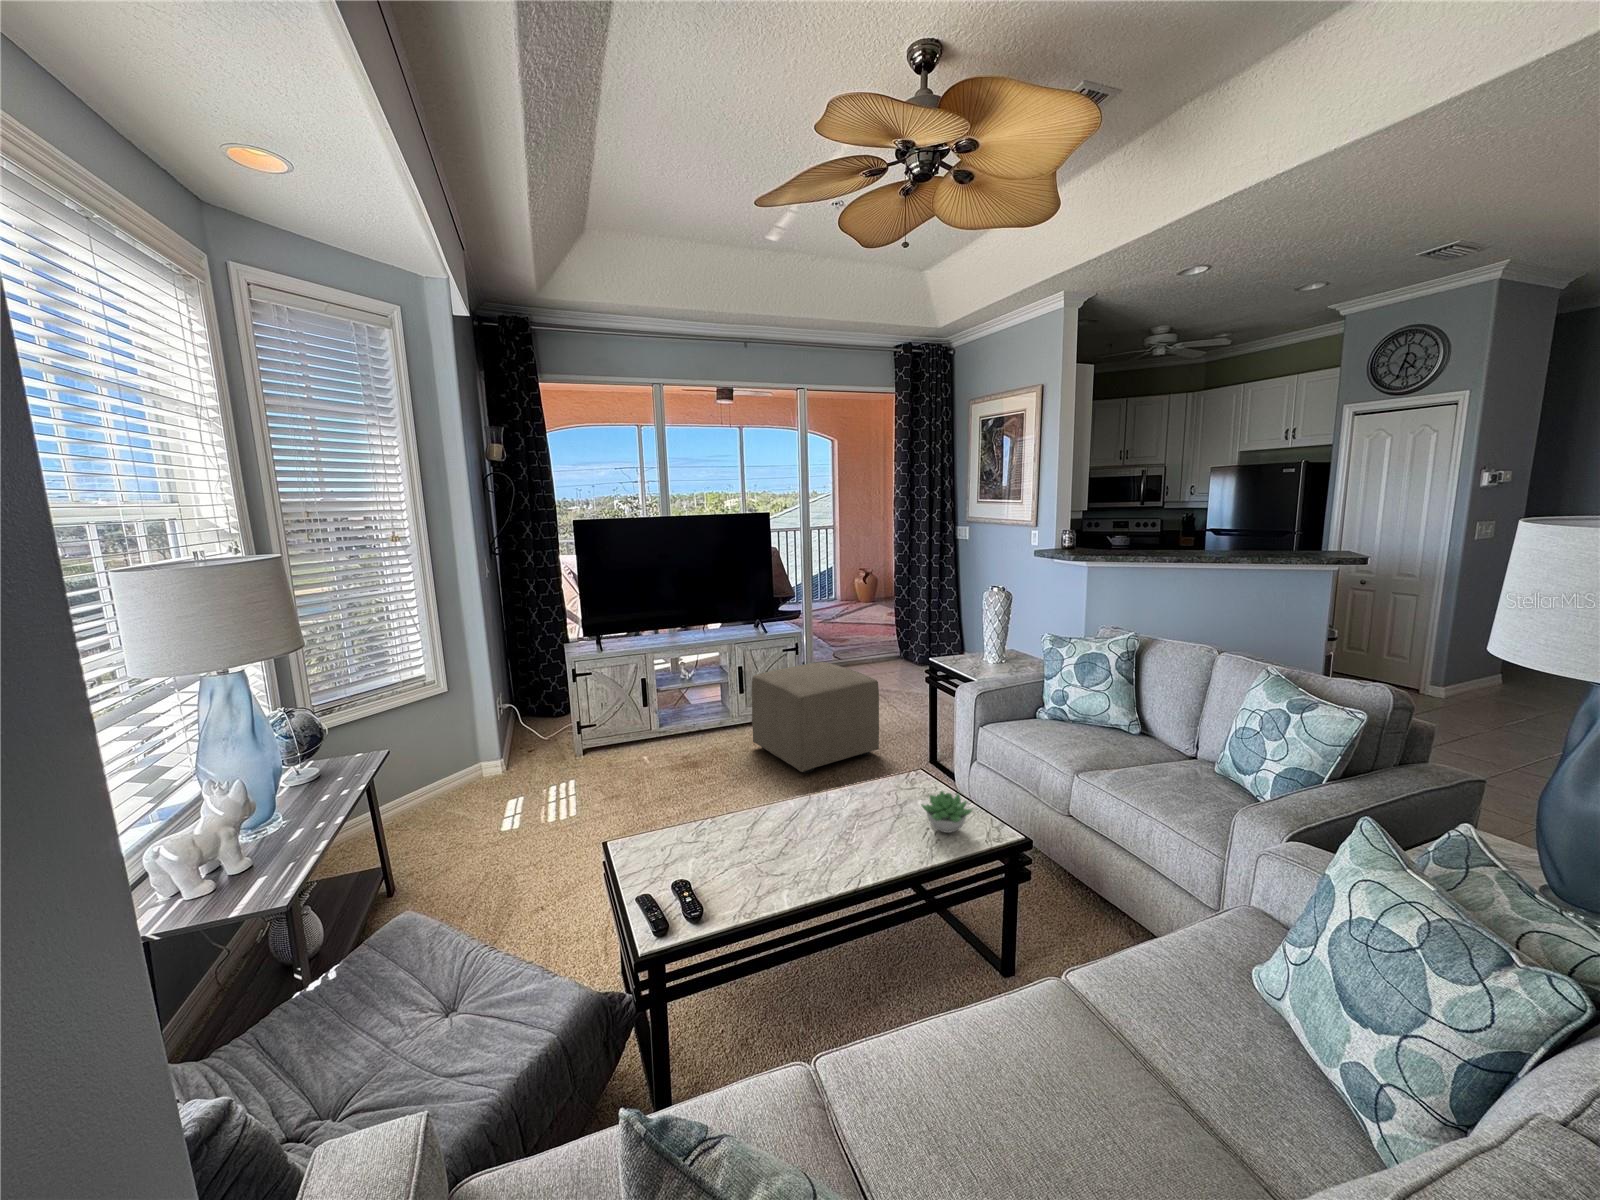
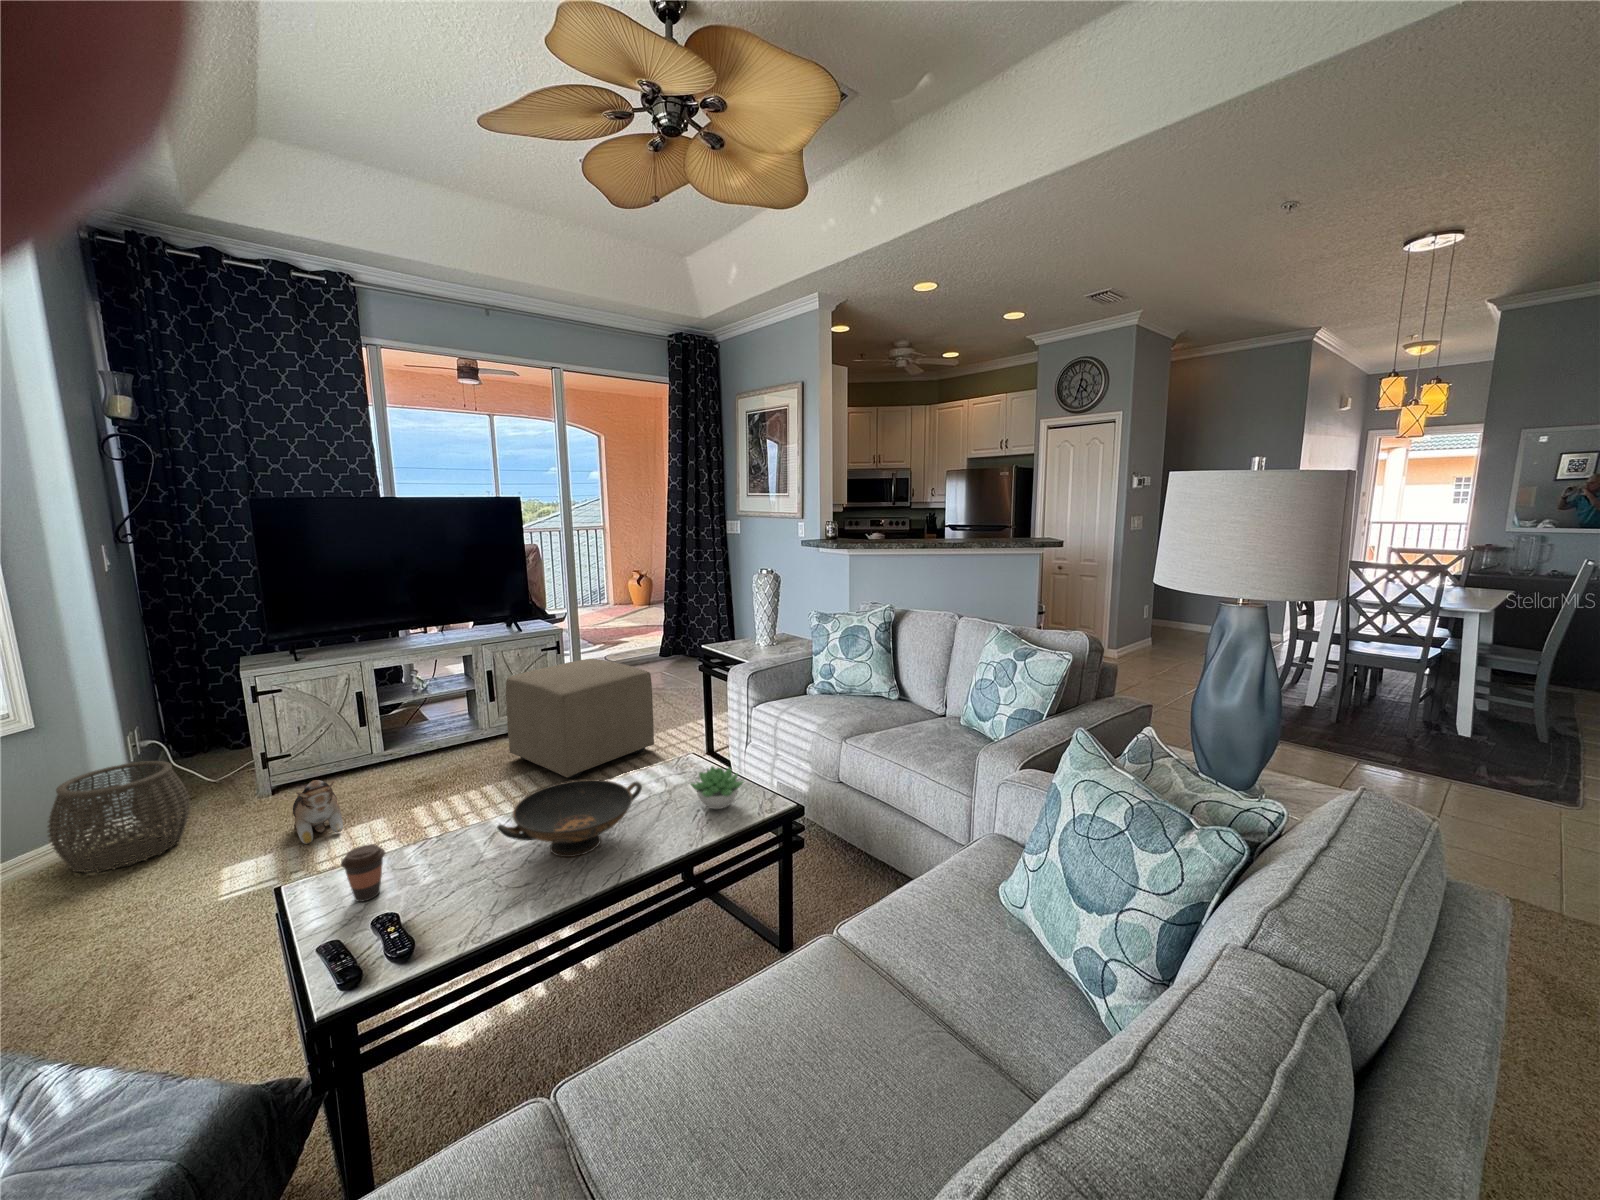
woven basket: none [452,722,533,802] -> present [48,761,190,873]
plush toy: none [598,751,631,801] -> present [293,780,343,844]
decorative bowl: none [760,788,878,857] -> present [497,779,642,857]
coffee cup: none [650,822,680,866] -> present [341,844,385,902]

